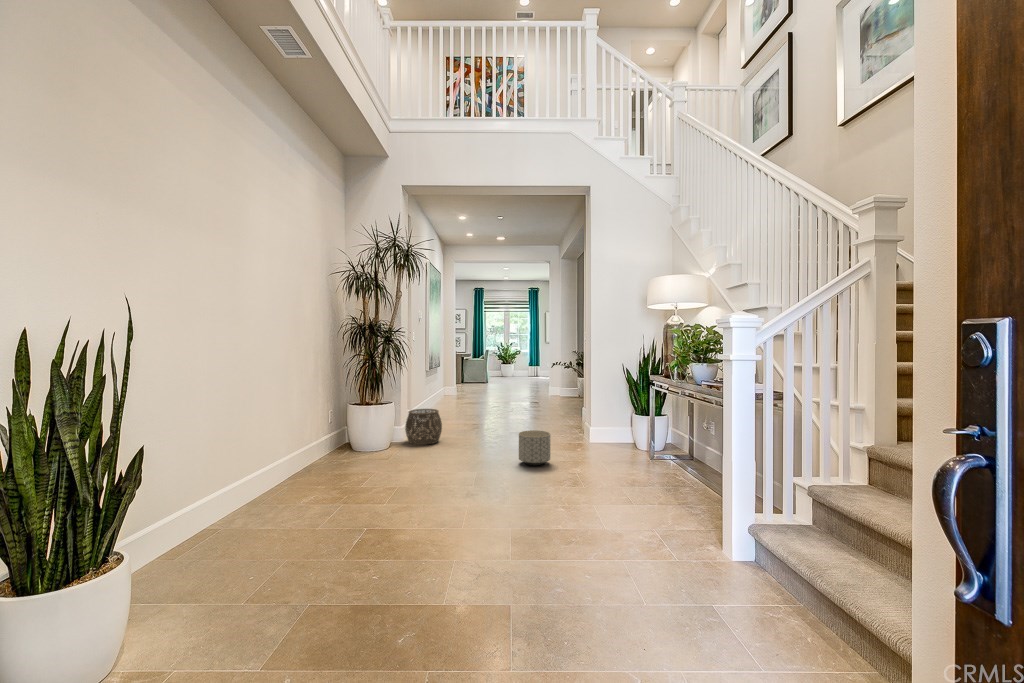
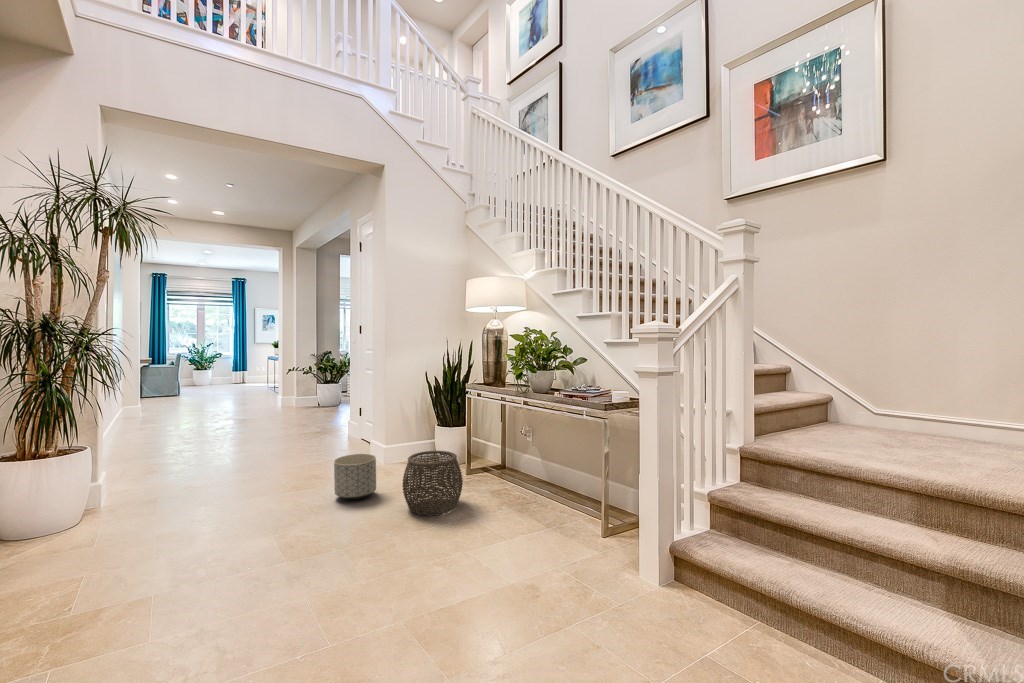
woven basket: present [405,409,442,445] -> present [402,451,463,515]

